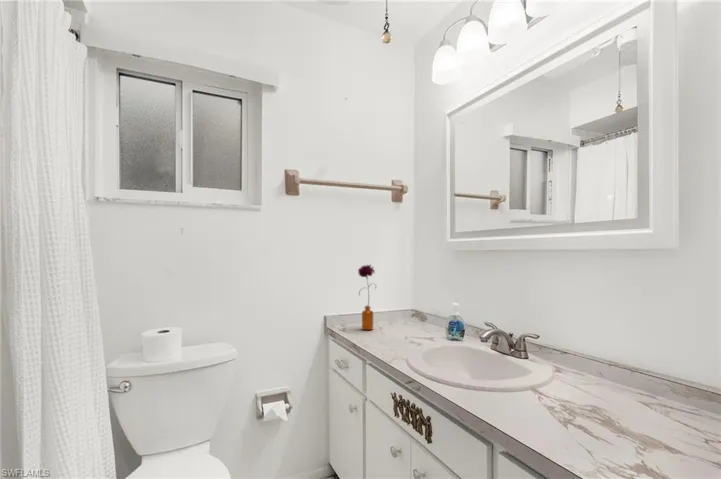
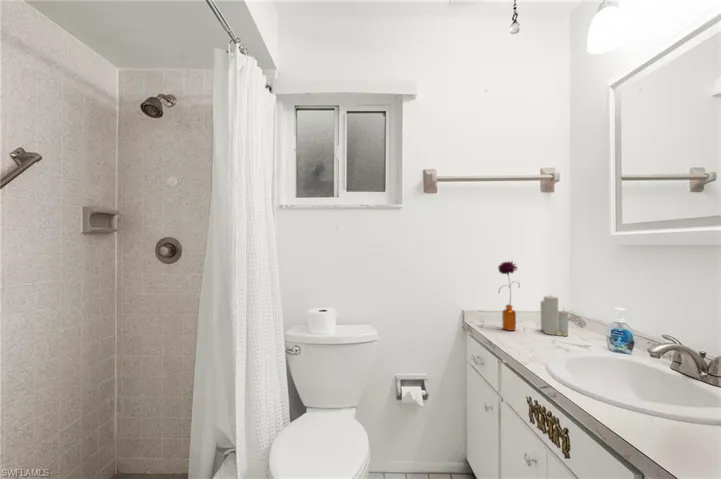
candle: none [393,292,415,330] -> present [541,296,568,336]

